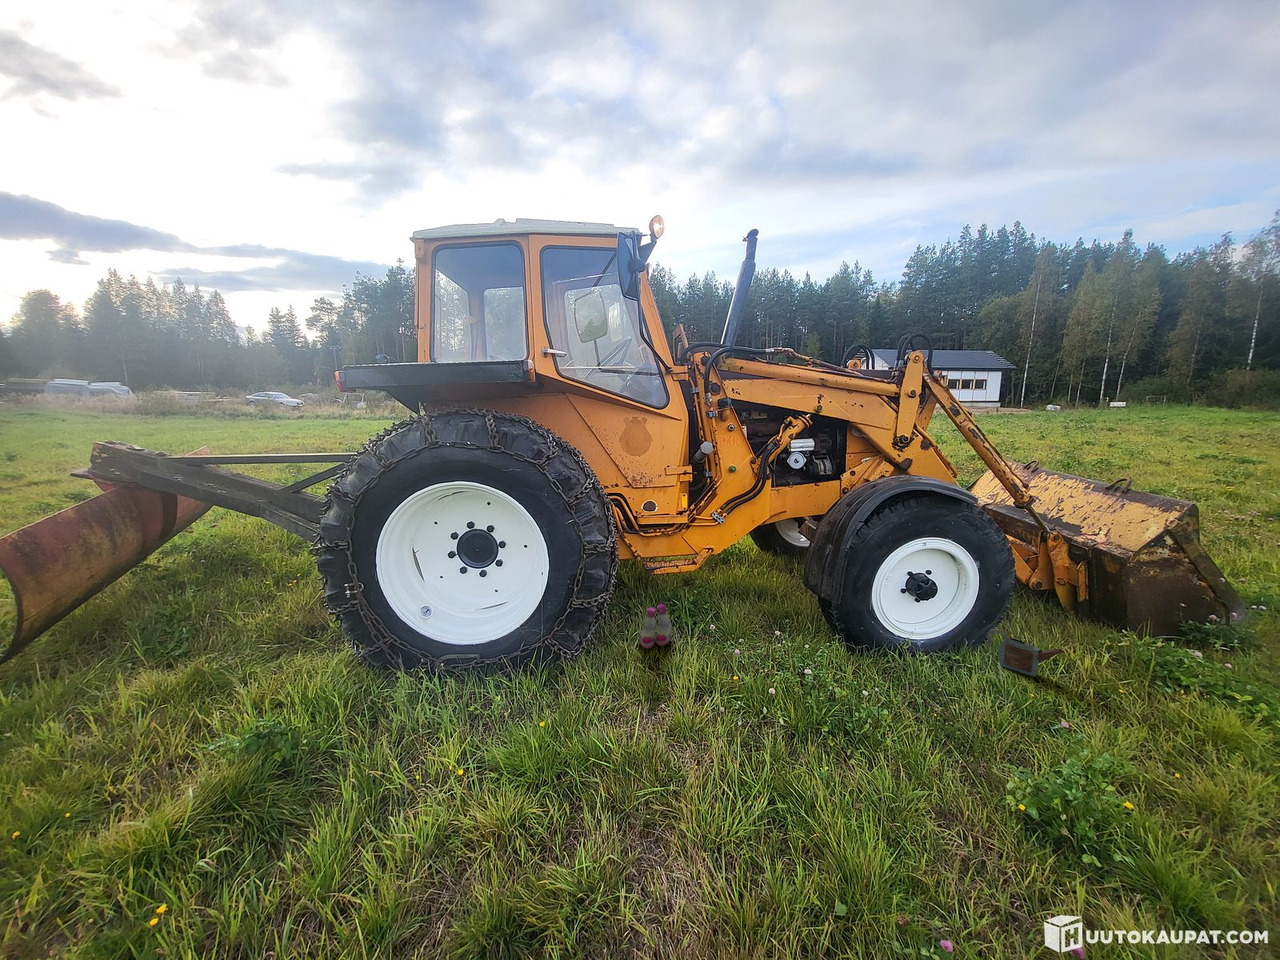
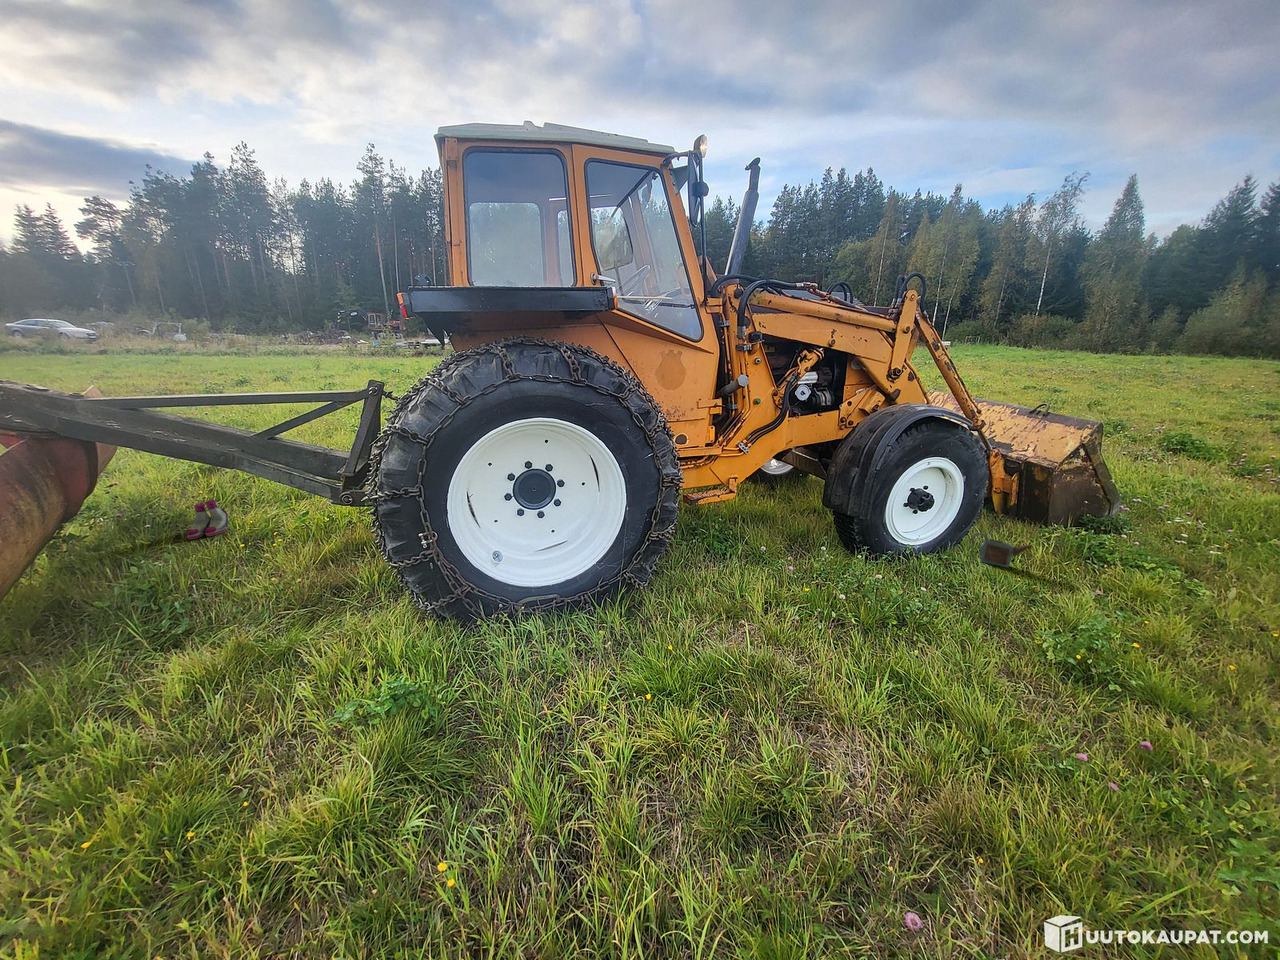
boots: present [639,604,672,648] -> present [187,500,229,539]

